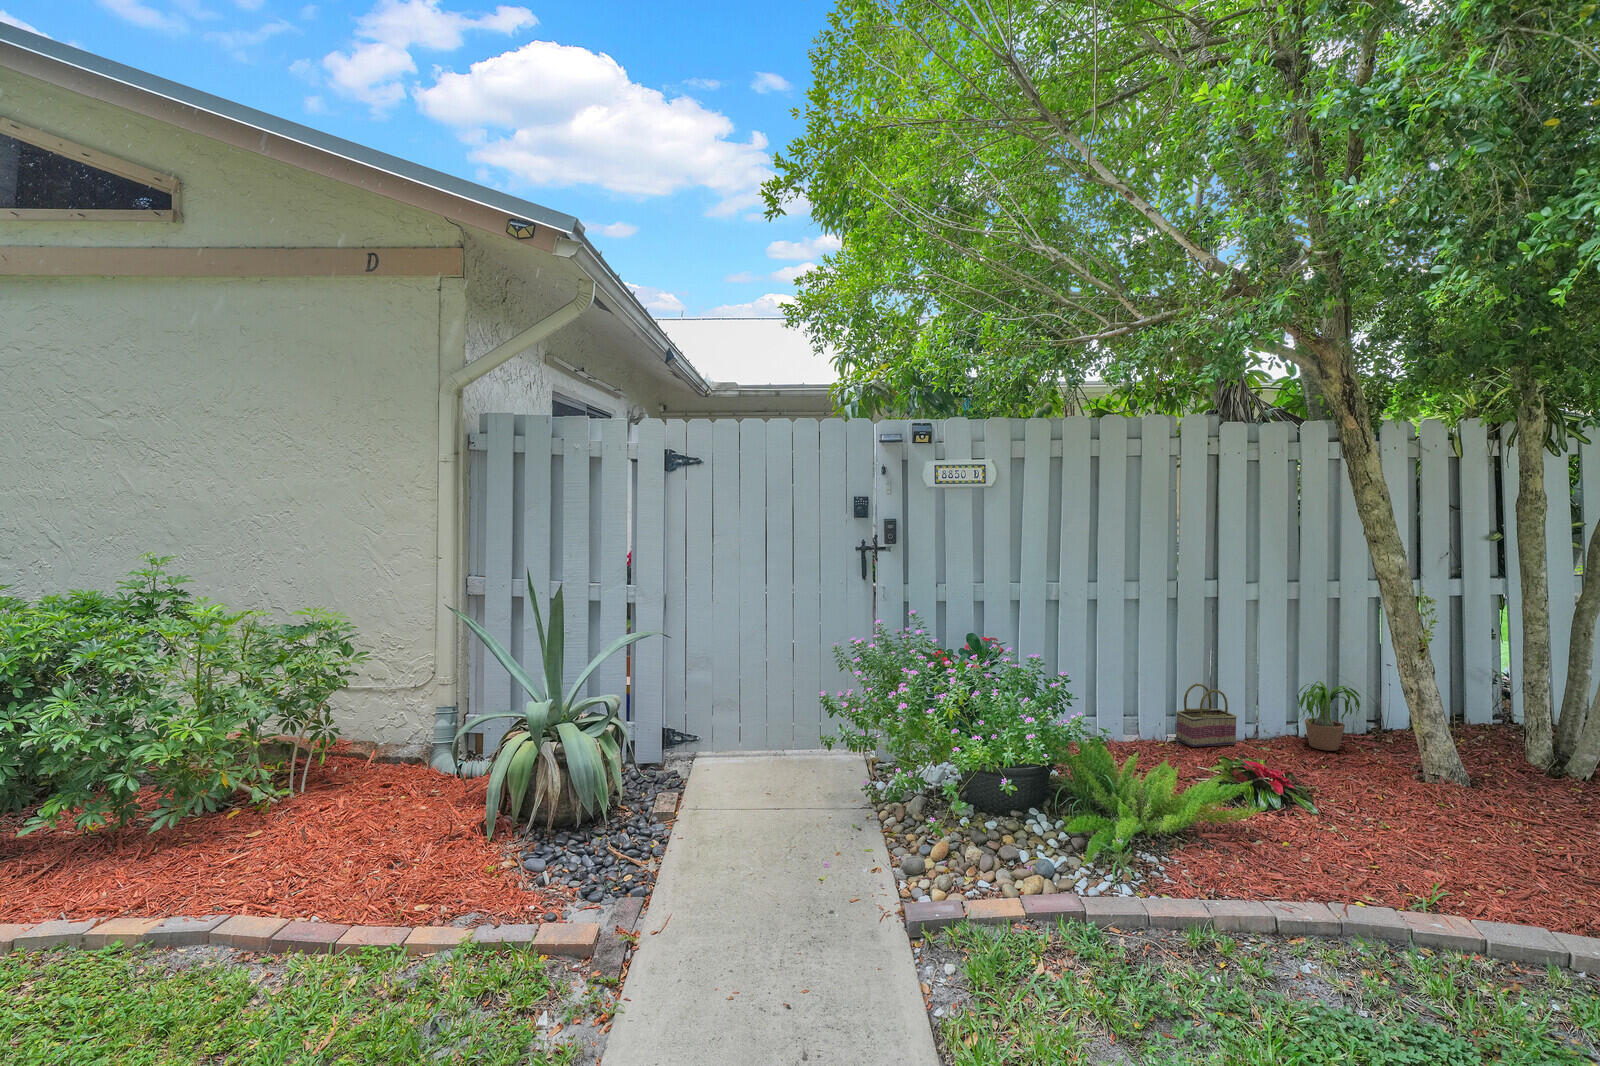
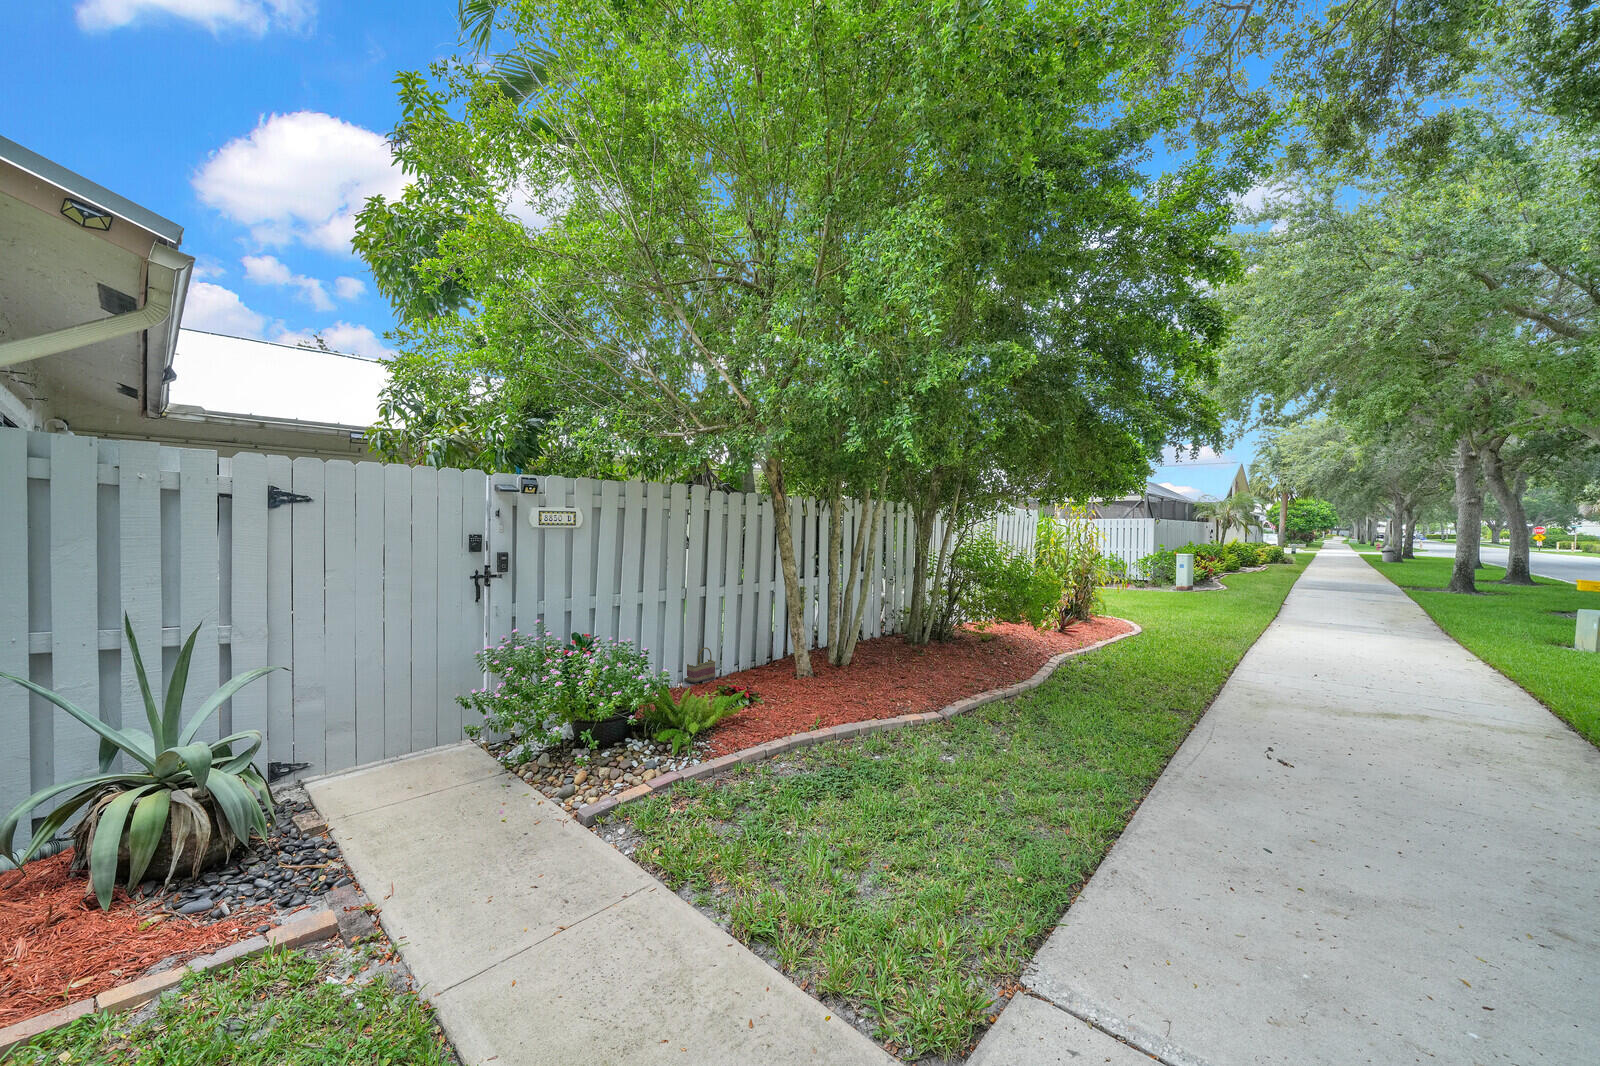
potted plant: present [1297,681,1361,751] -> none [740,636,776,673]

